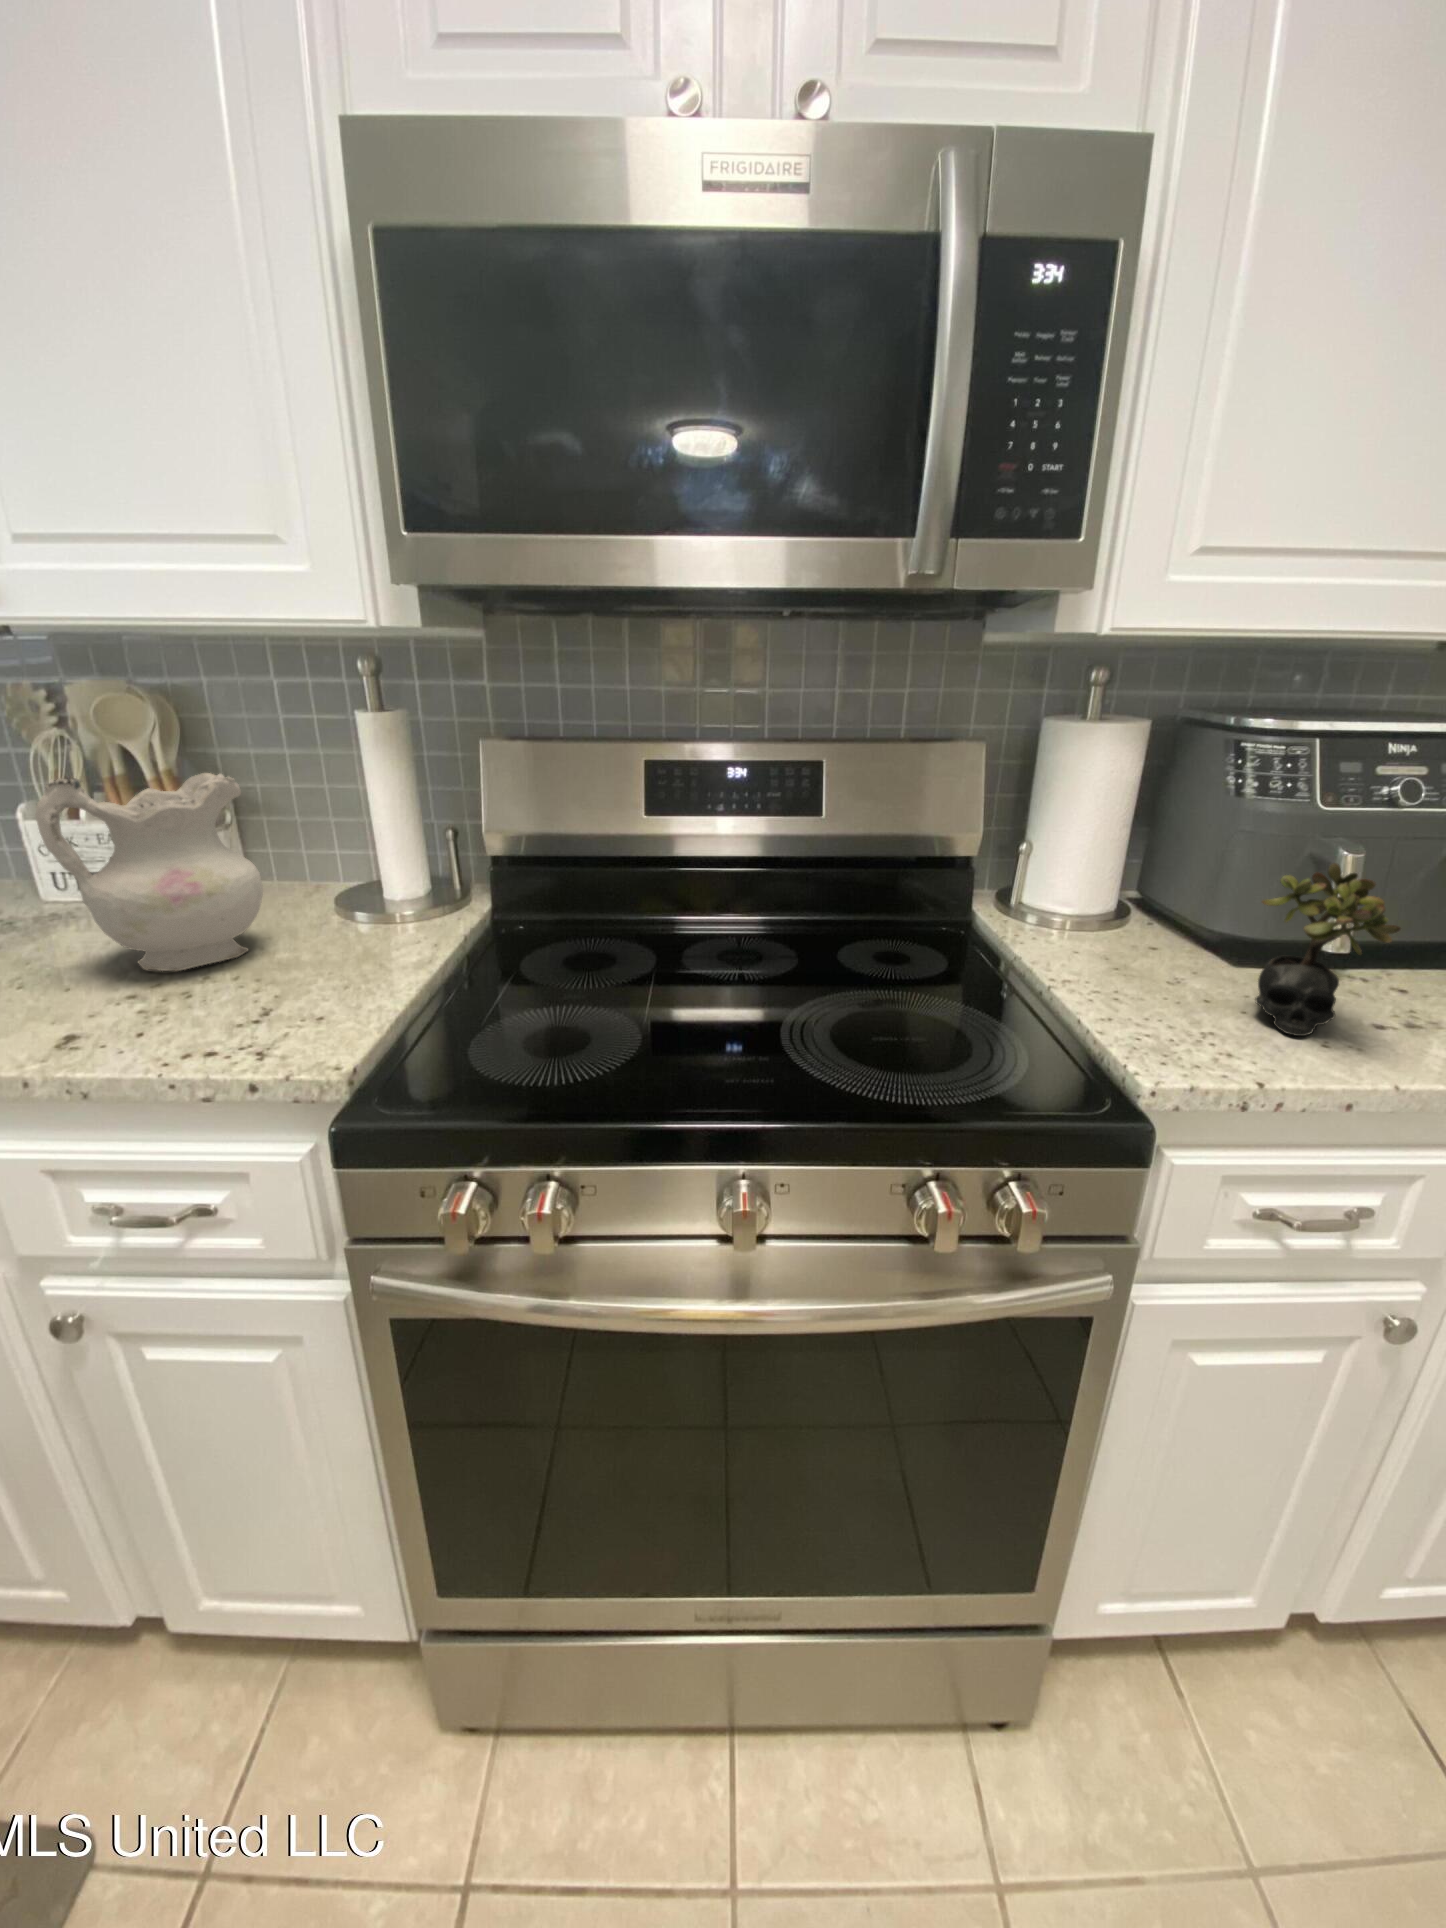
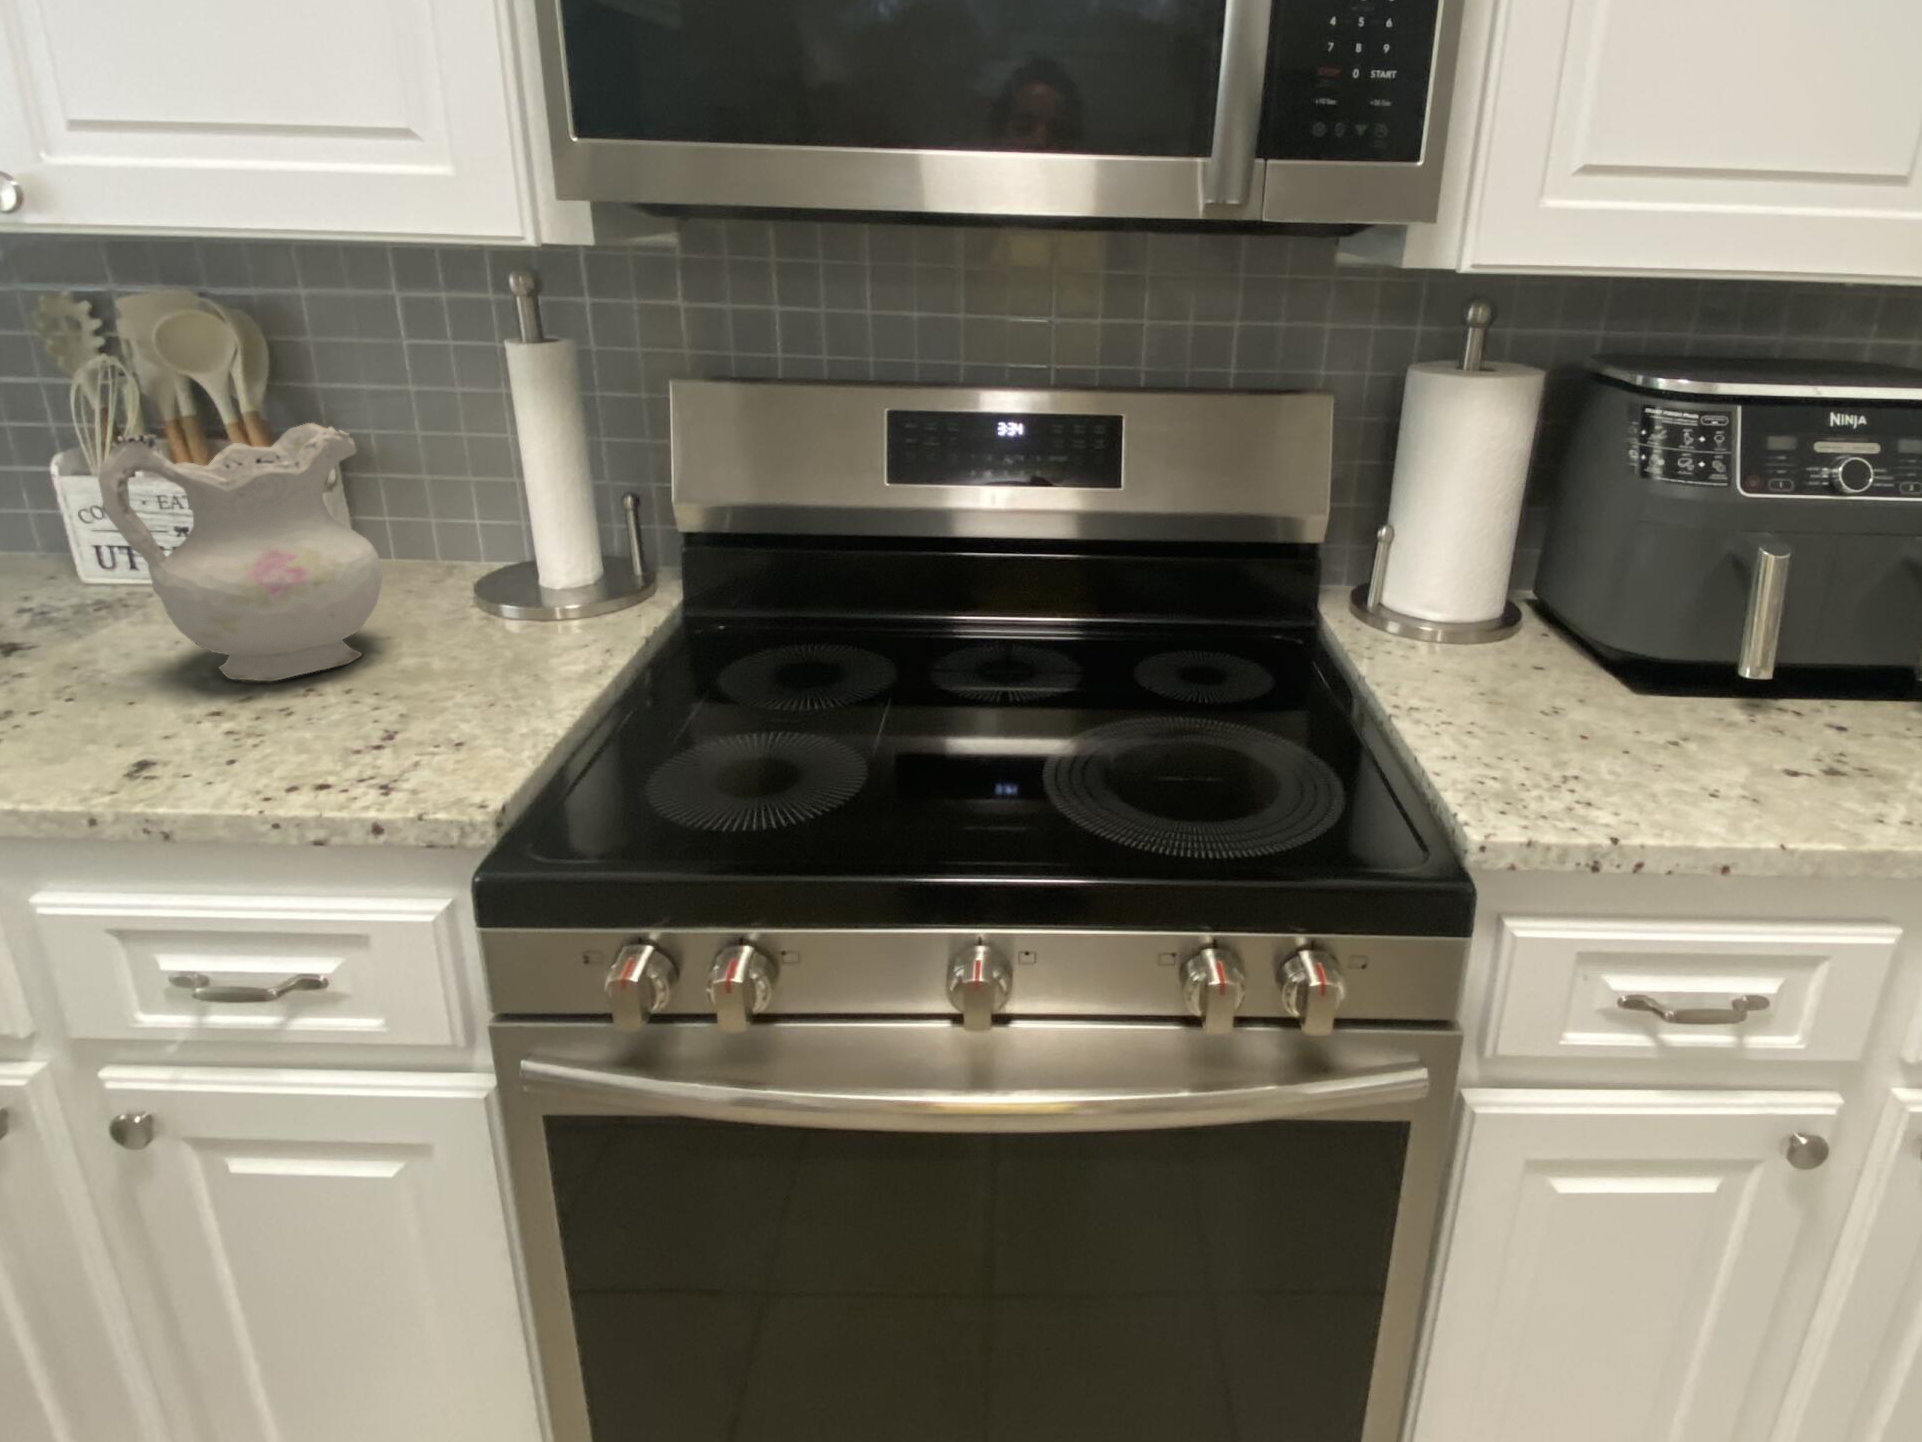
succulent plant: present [1256,863,1401,1036] -> none [1641,567,1797,783]

